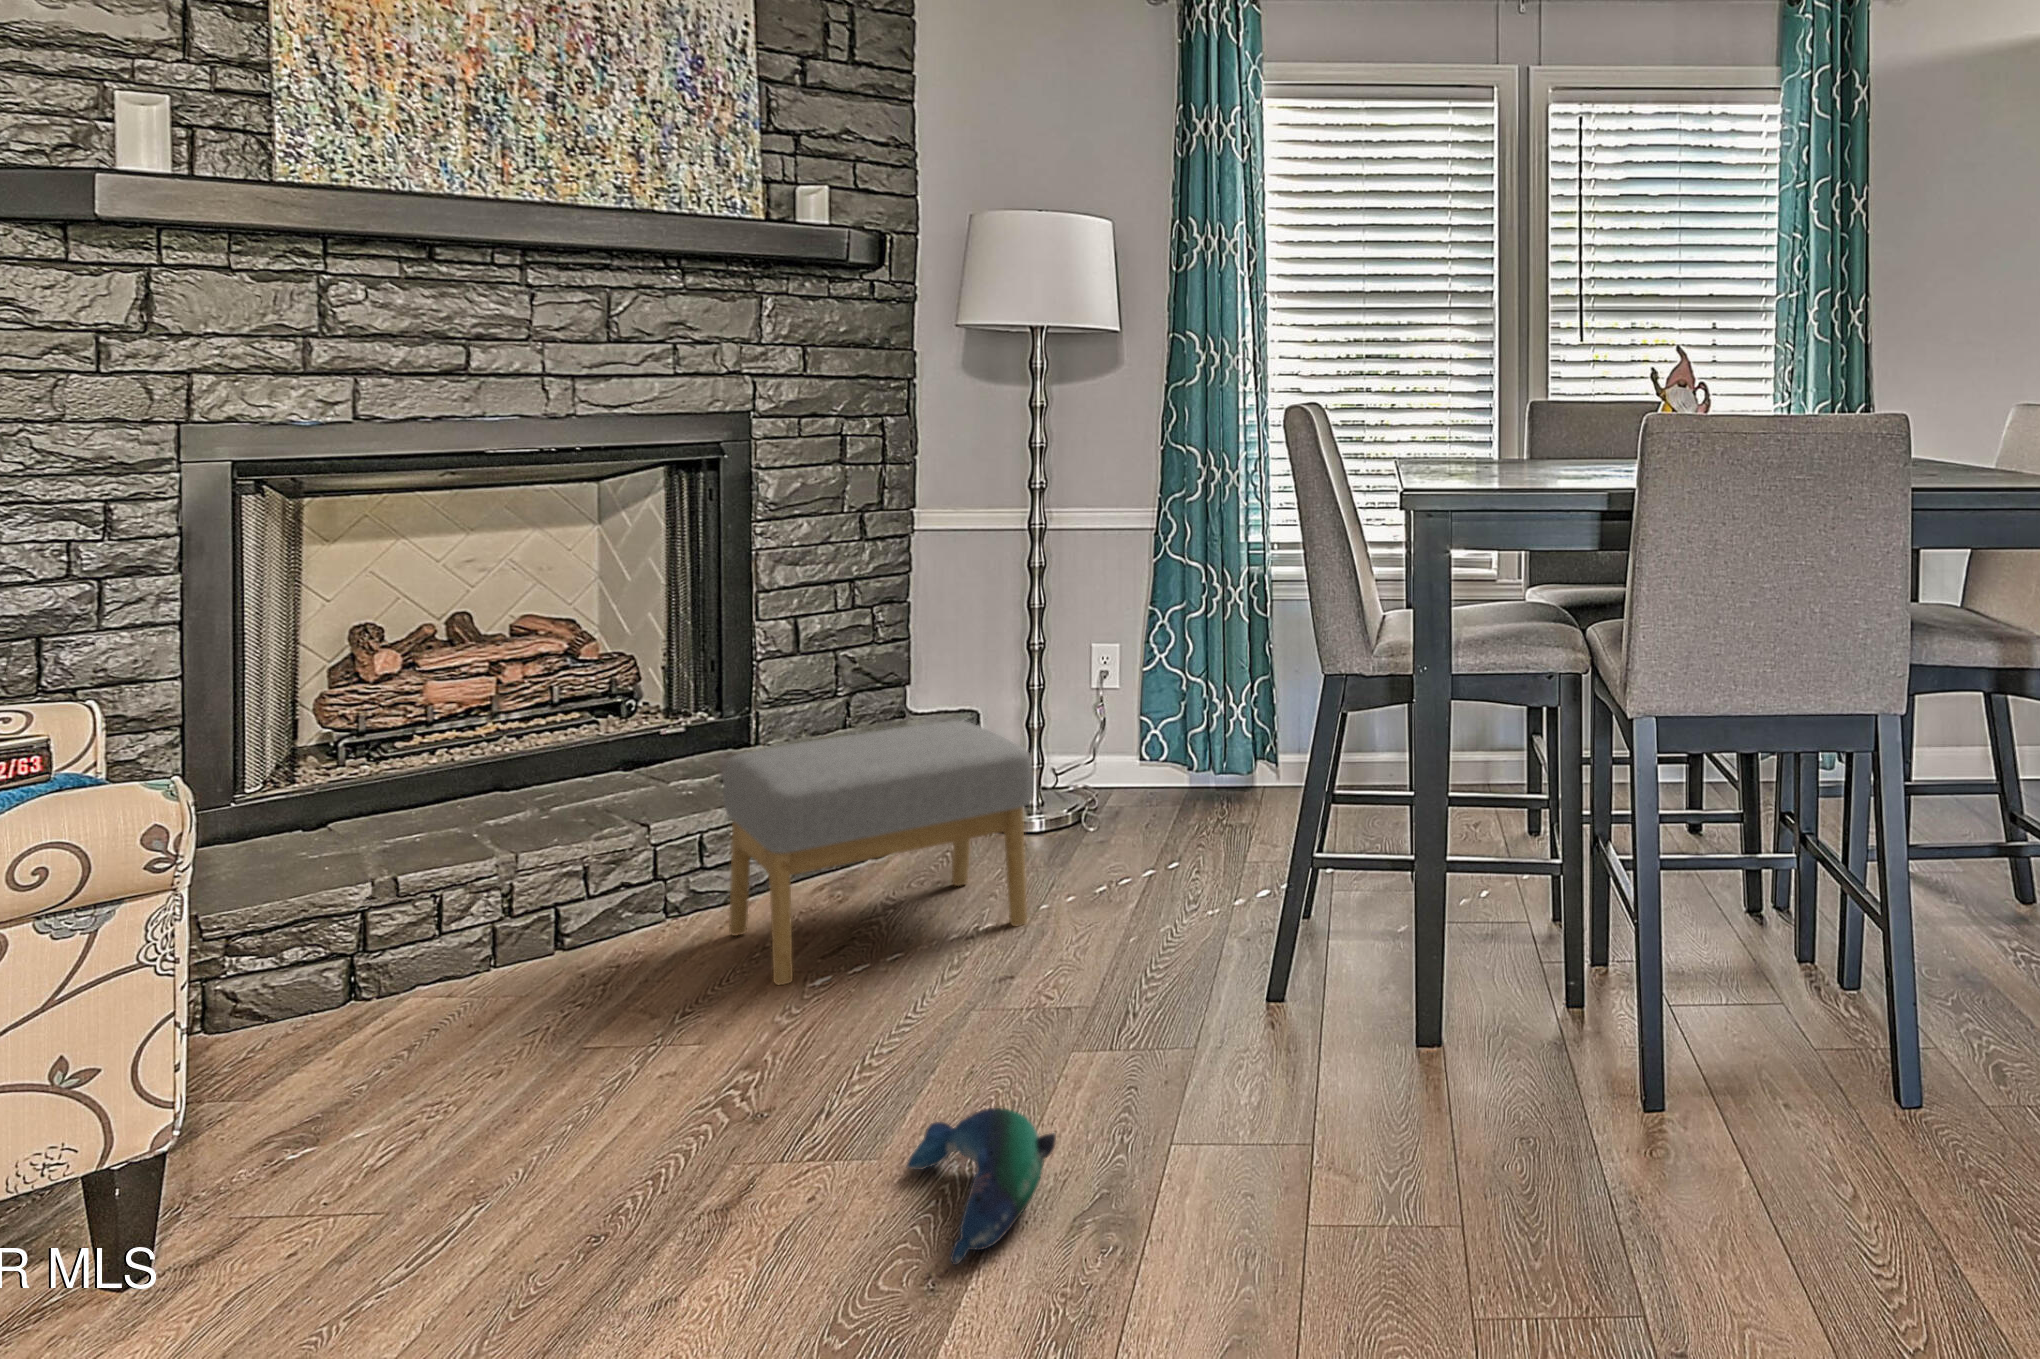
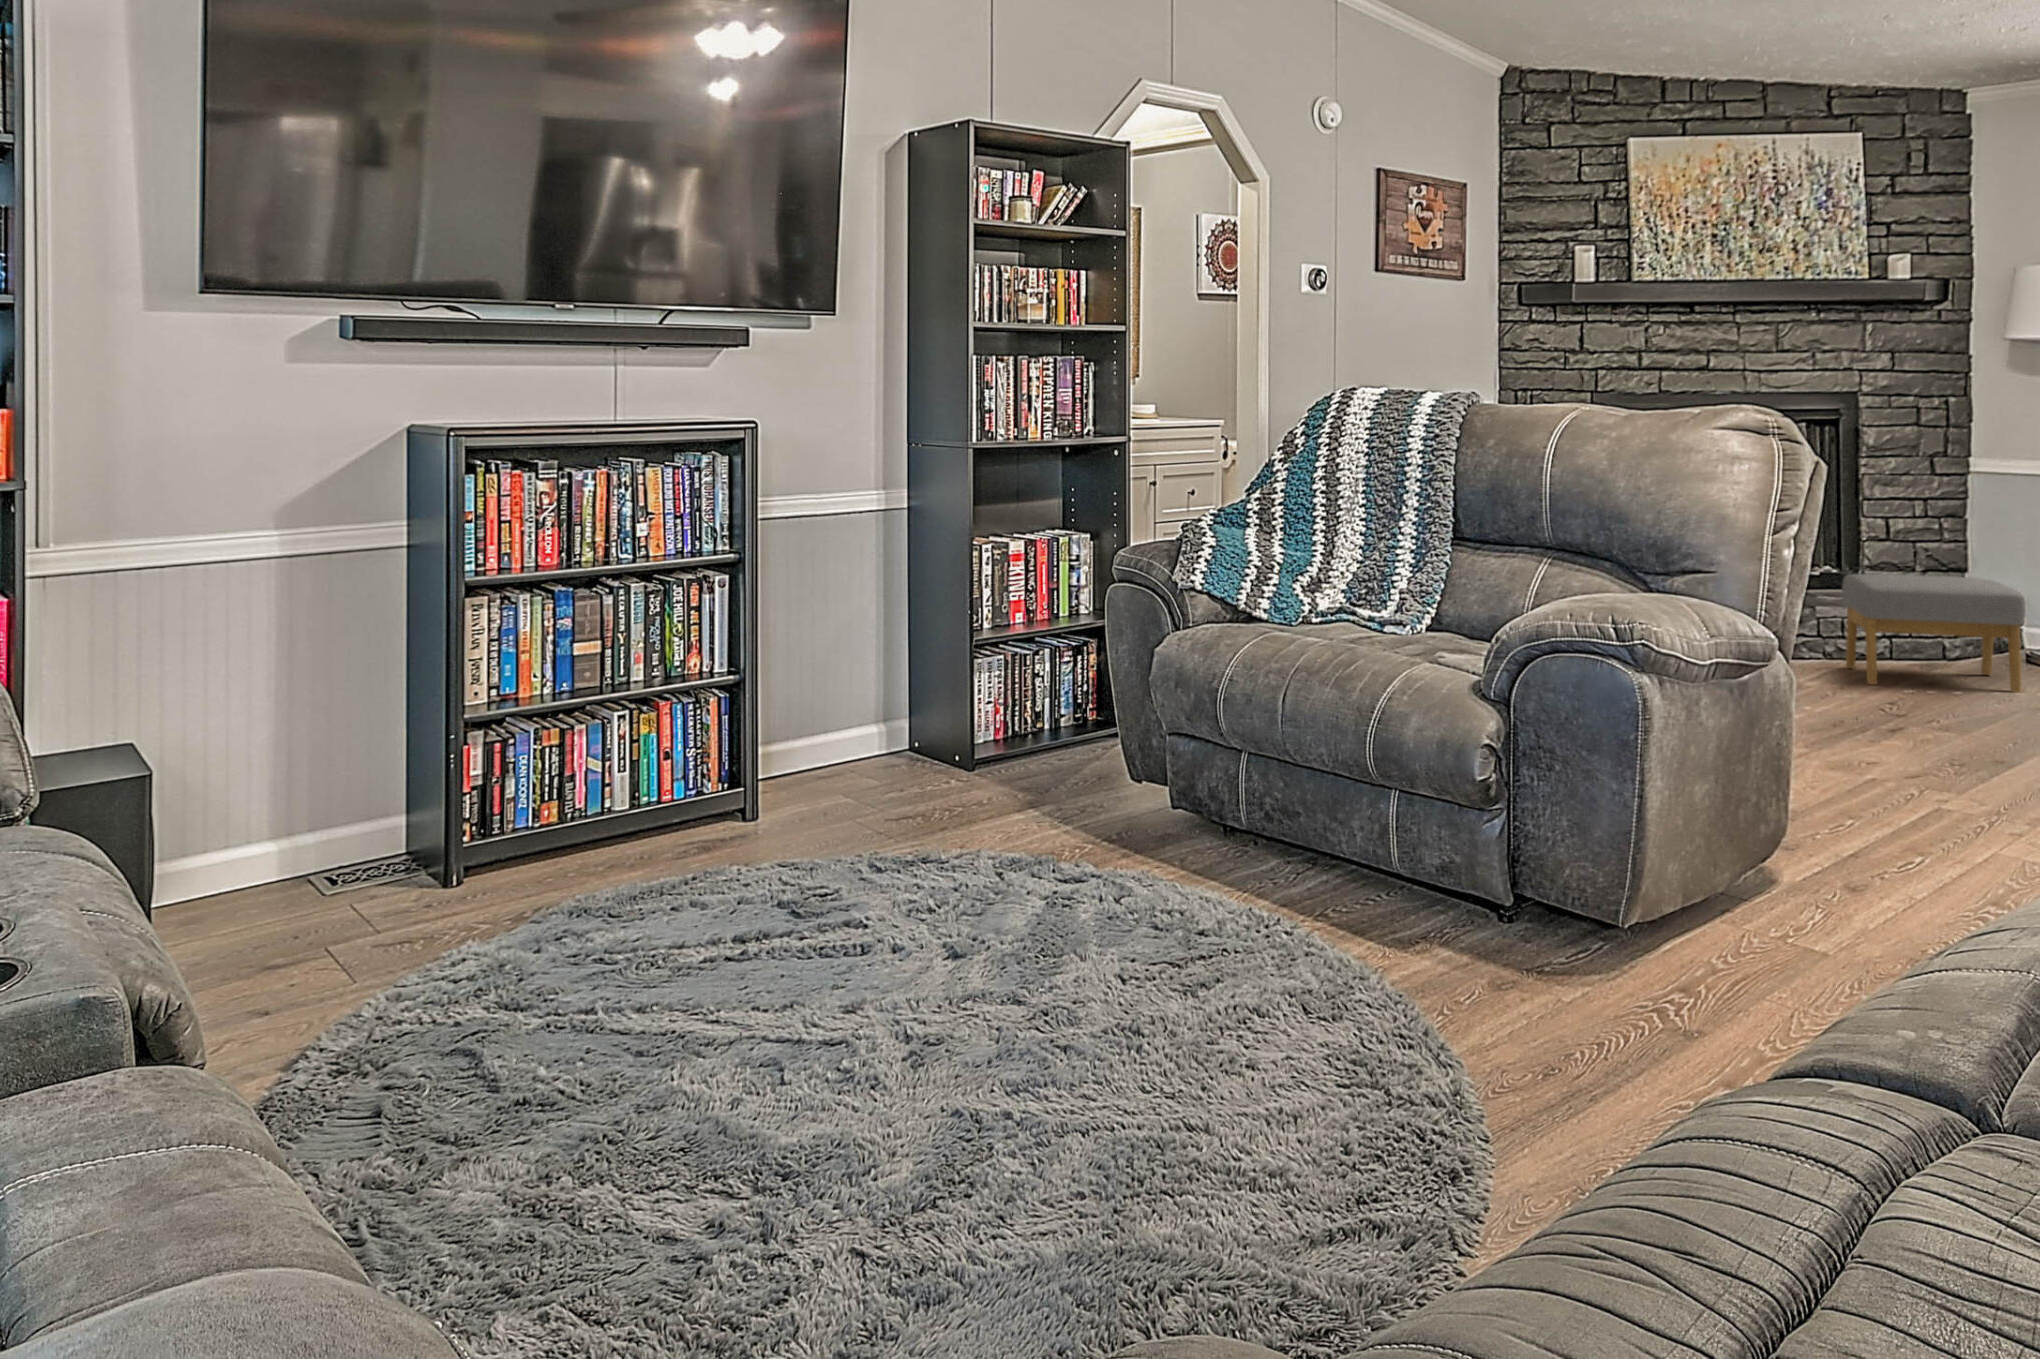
plush toy: present [907,1108,1056,1265] -> none [1918,710,1988,750]

